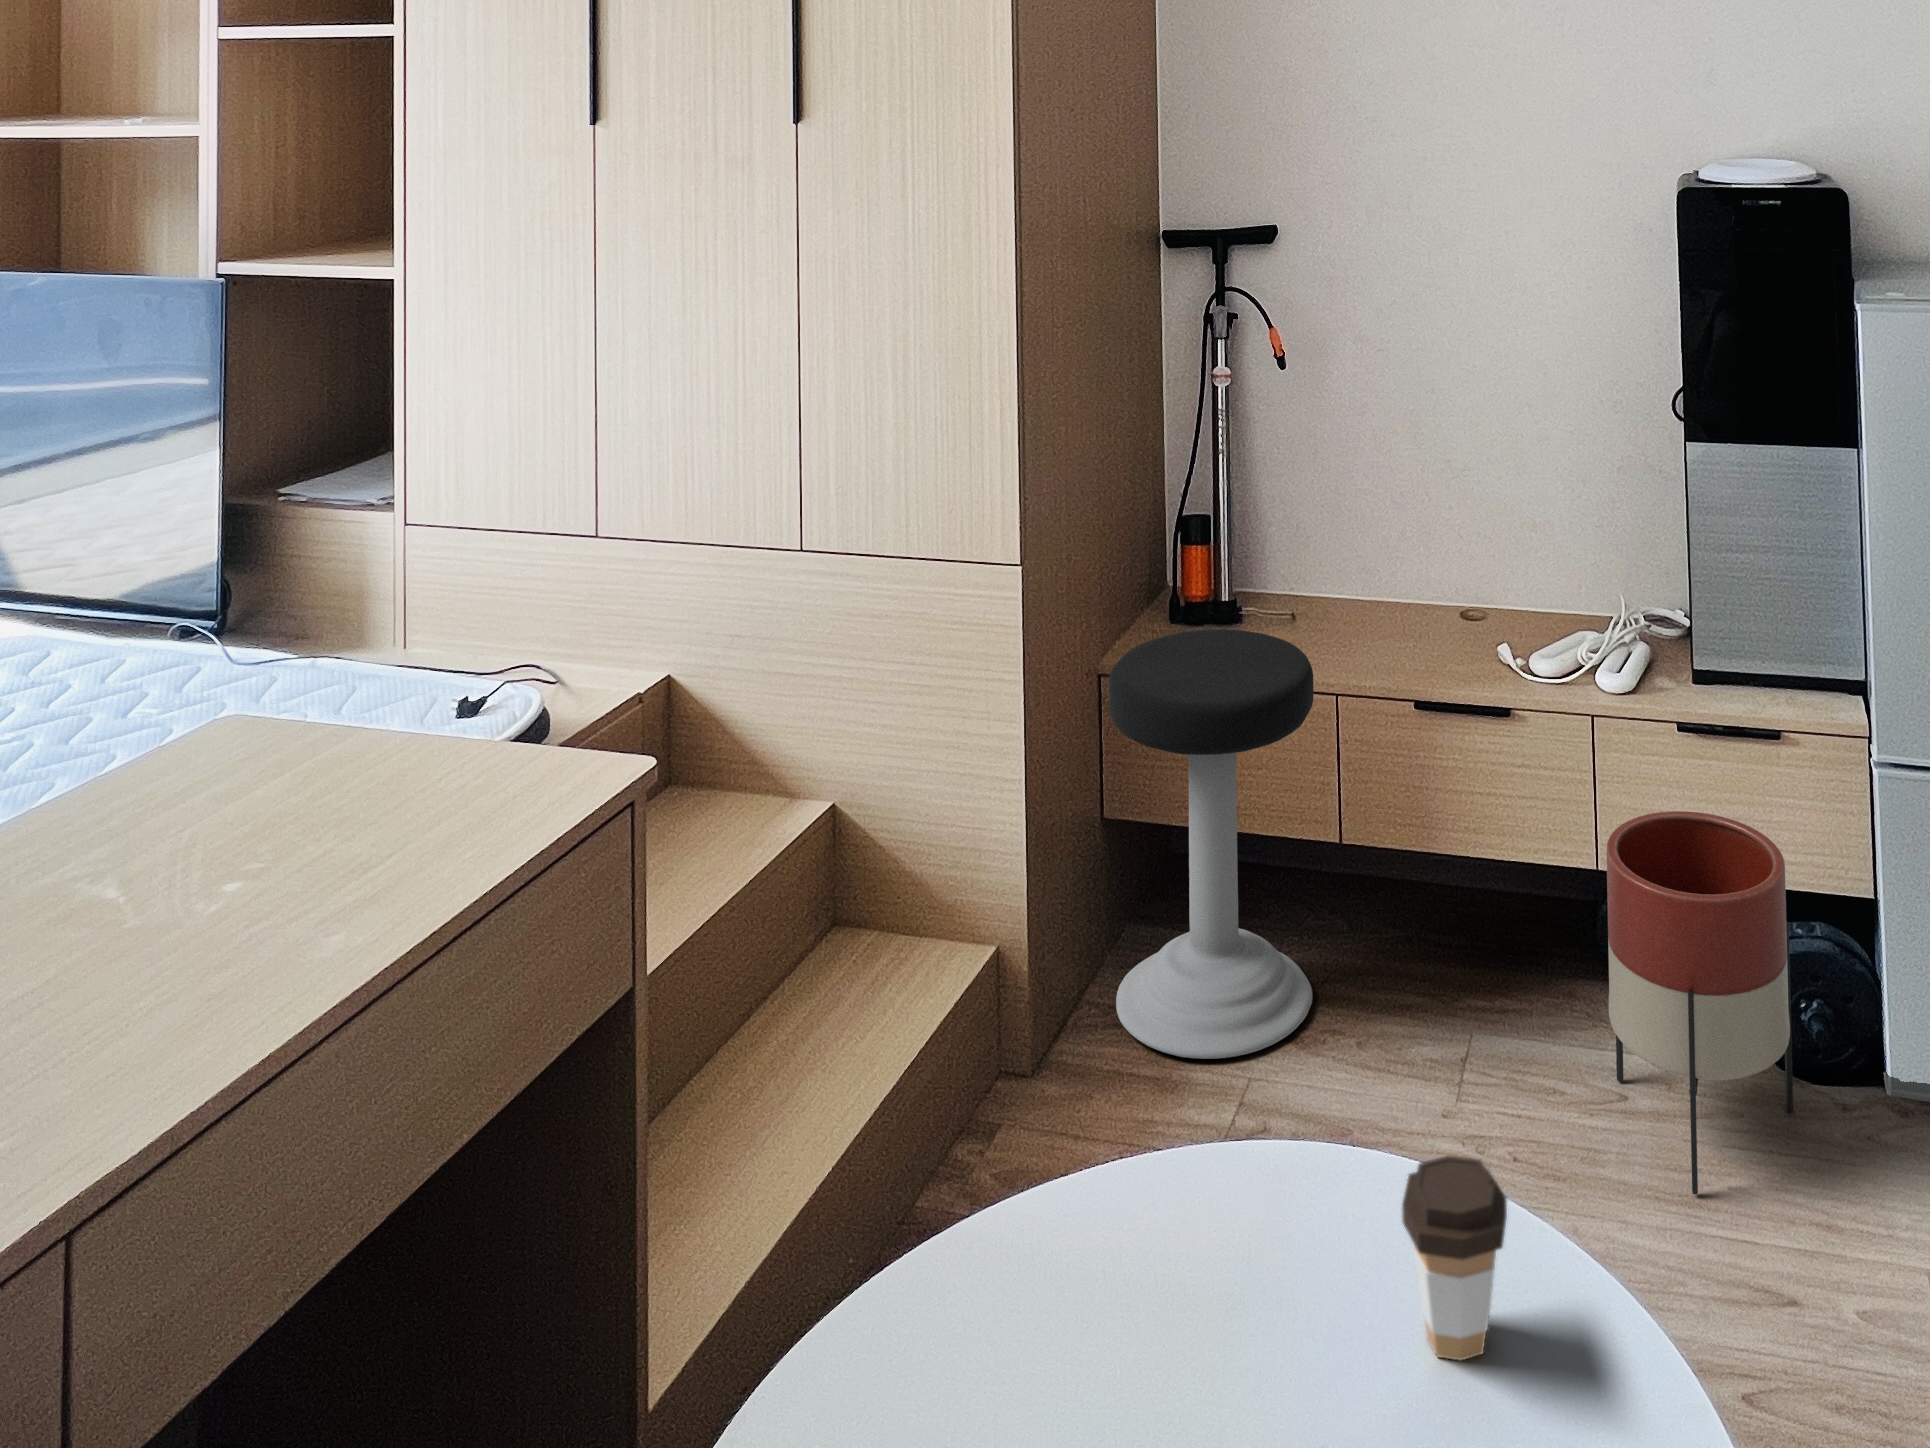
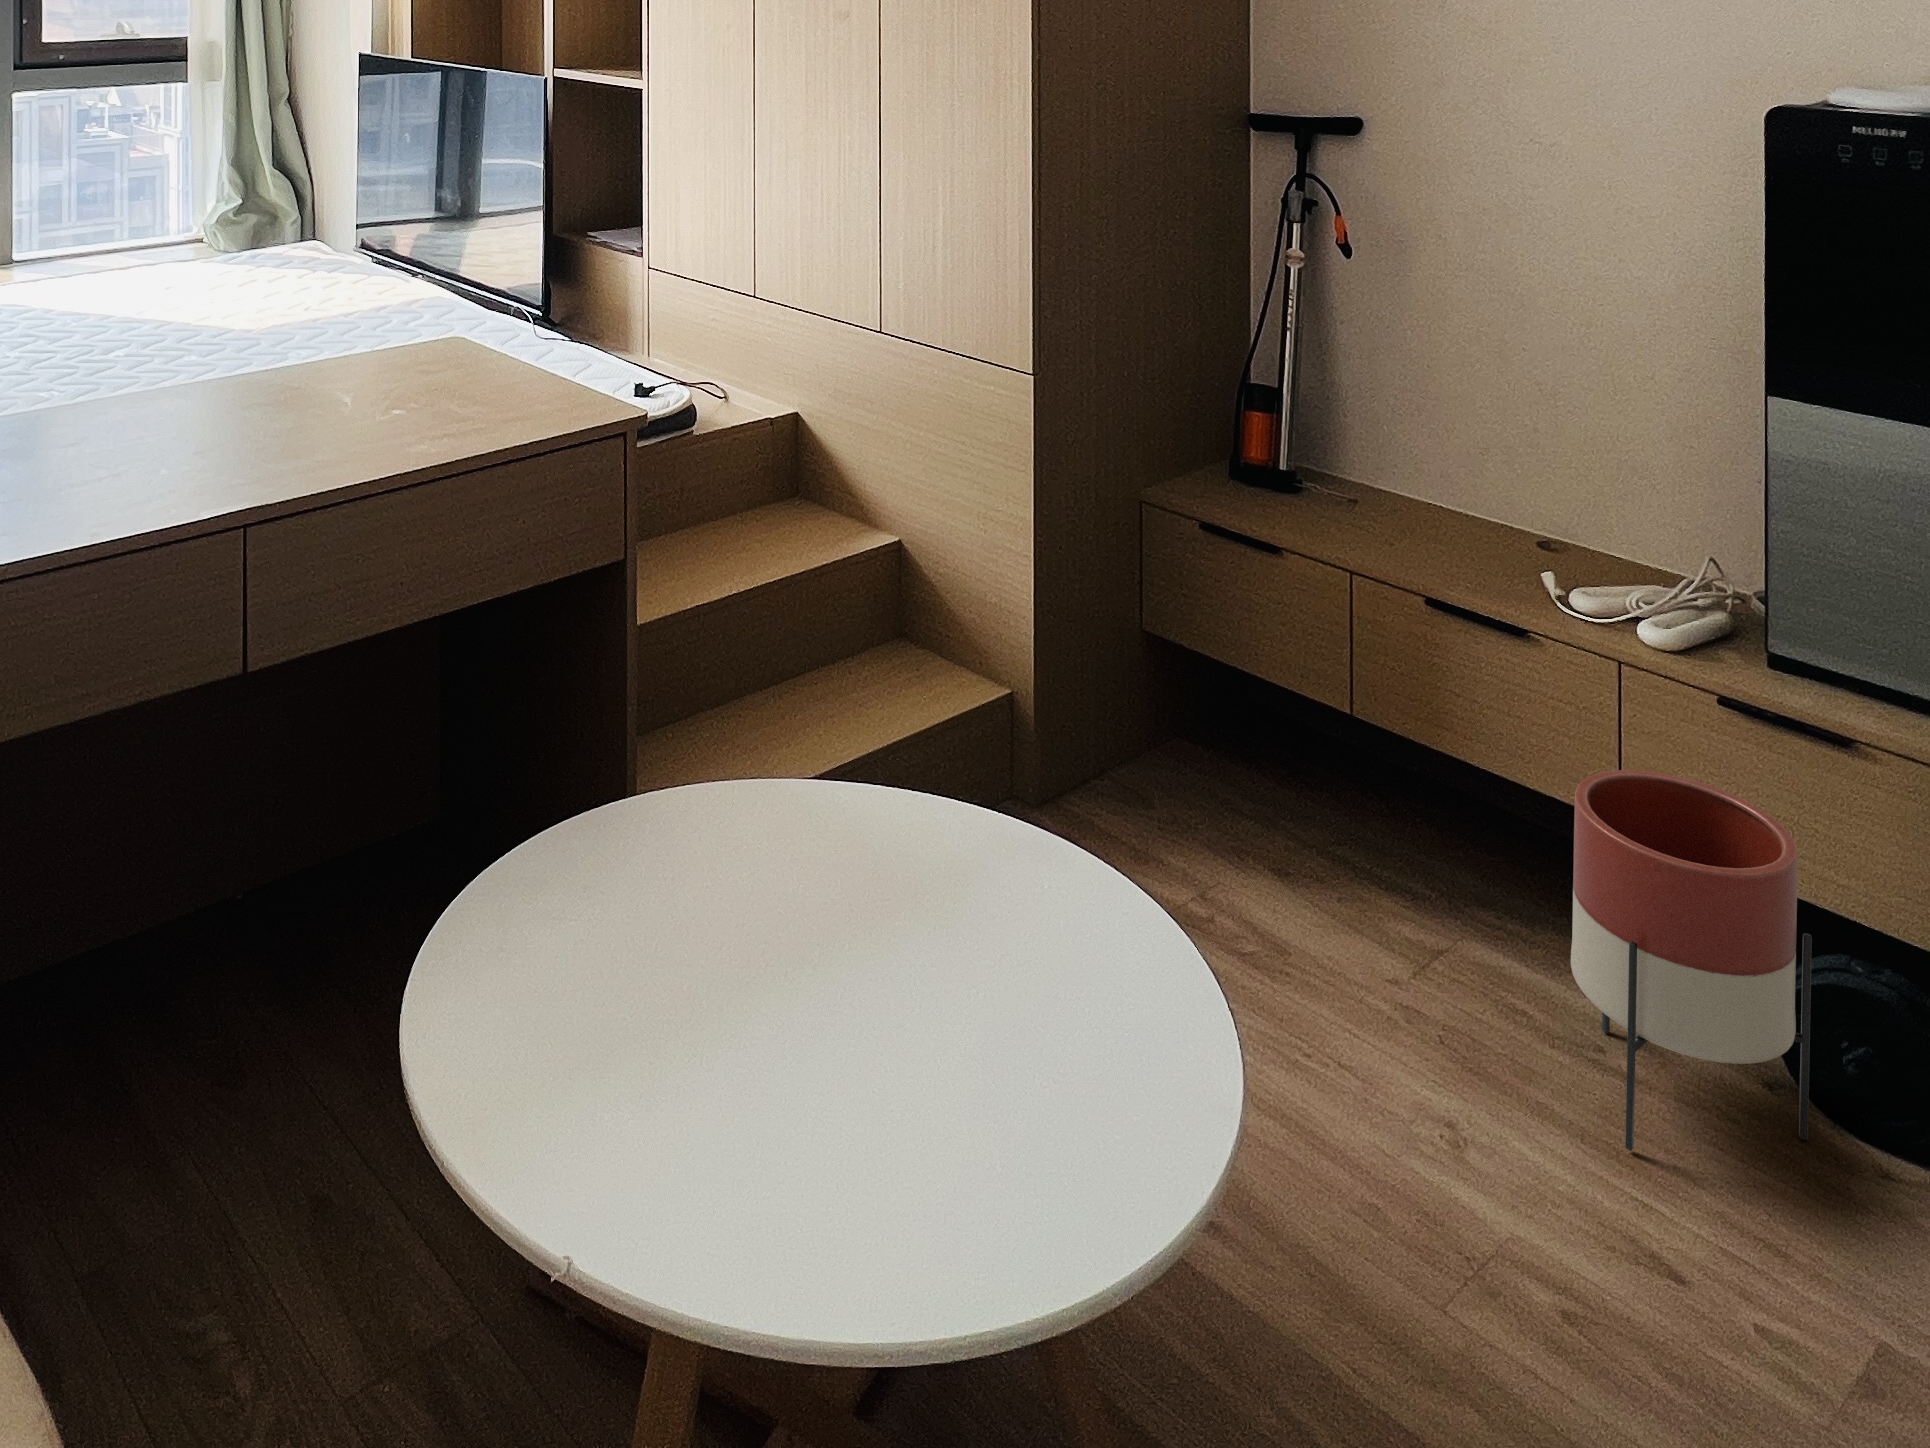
stool: present [1109,629,1314,1059] -> none [1128,481,1329,865]
coffee cup: present [1402,1156,1507,1360] -> none [1047,861,1139,1026]

